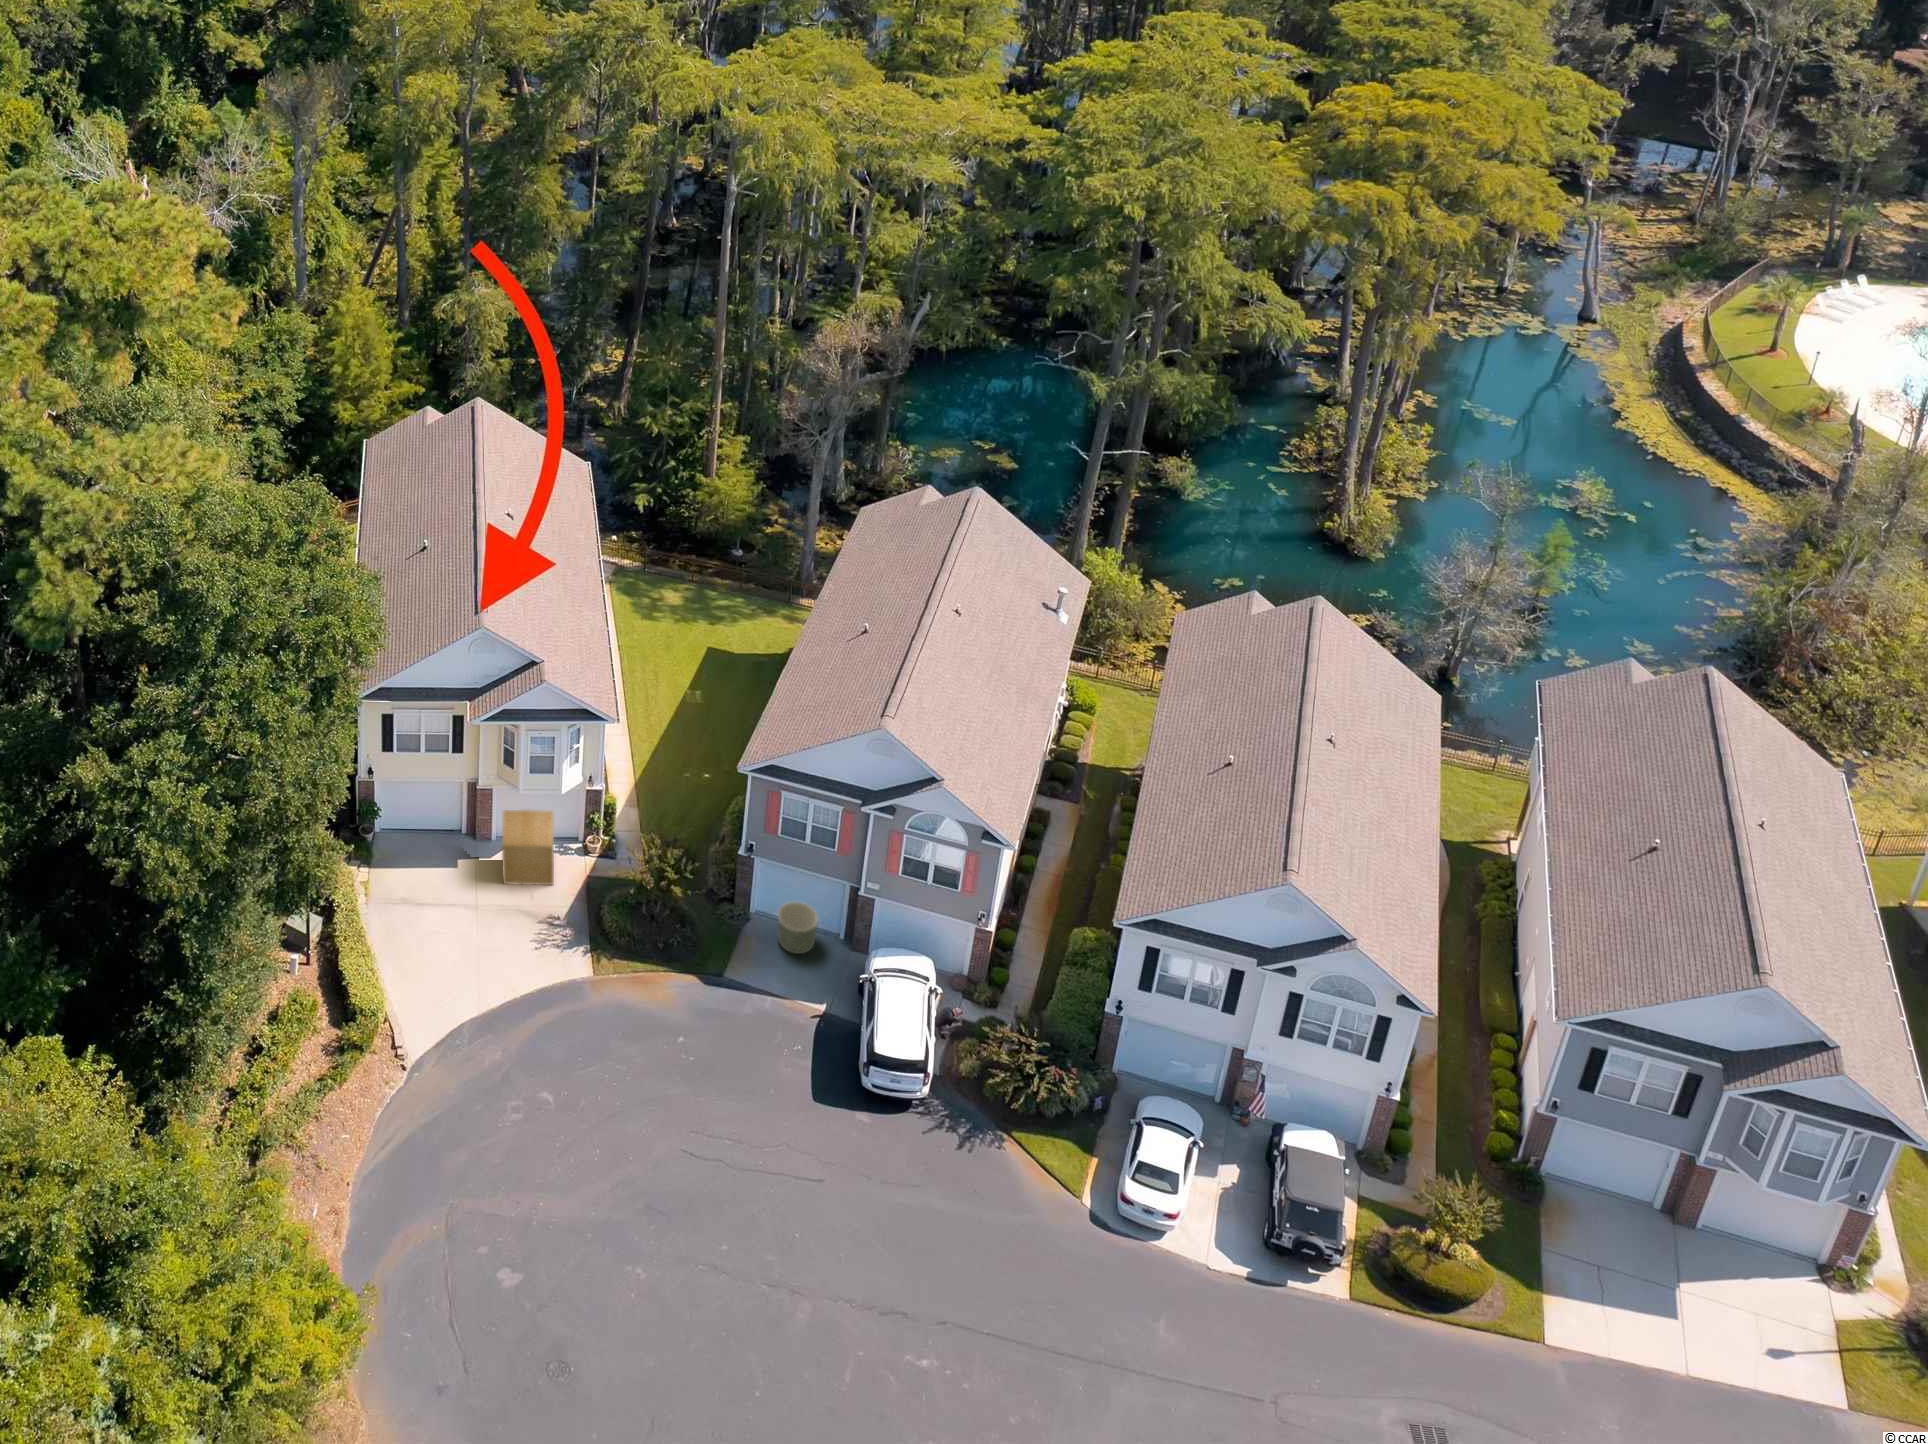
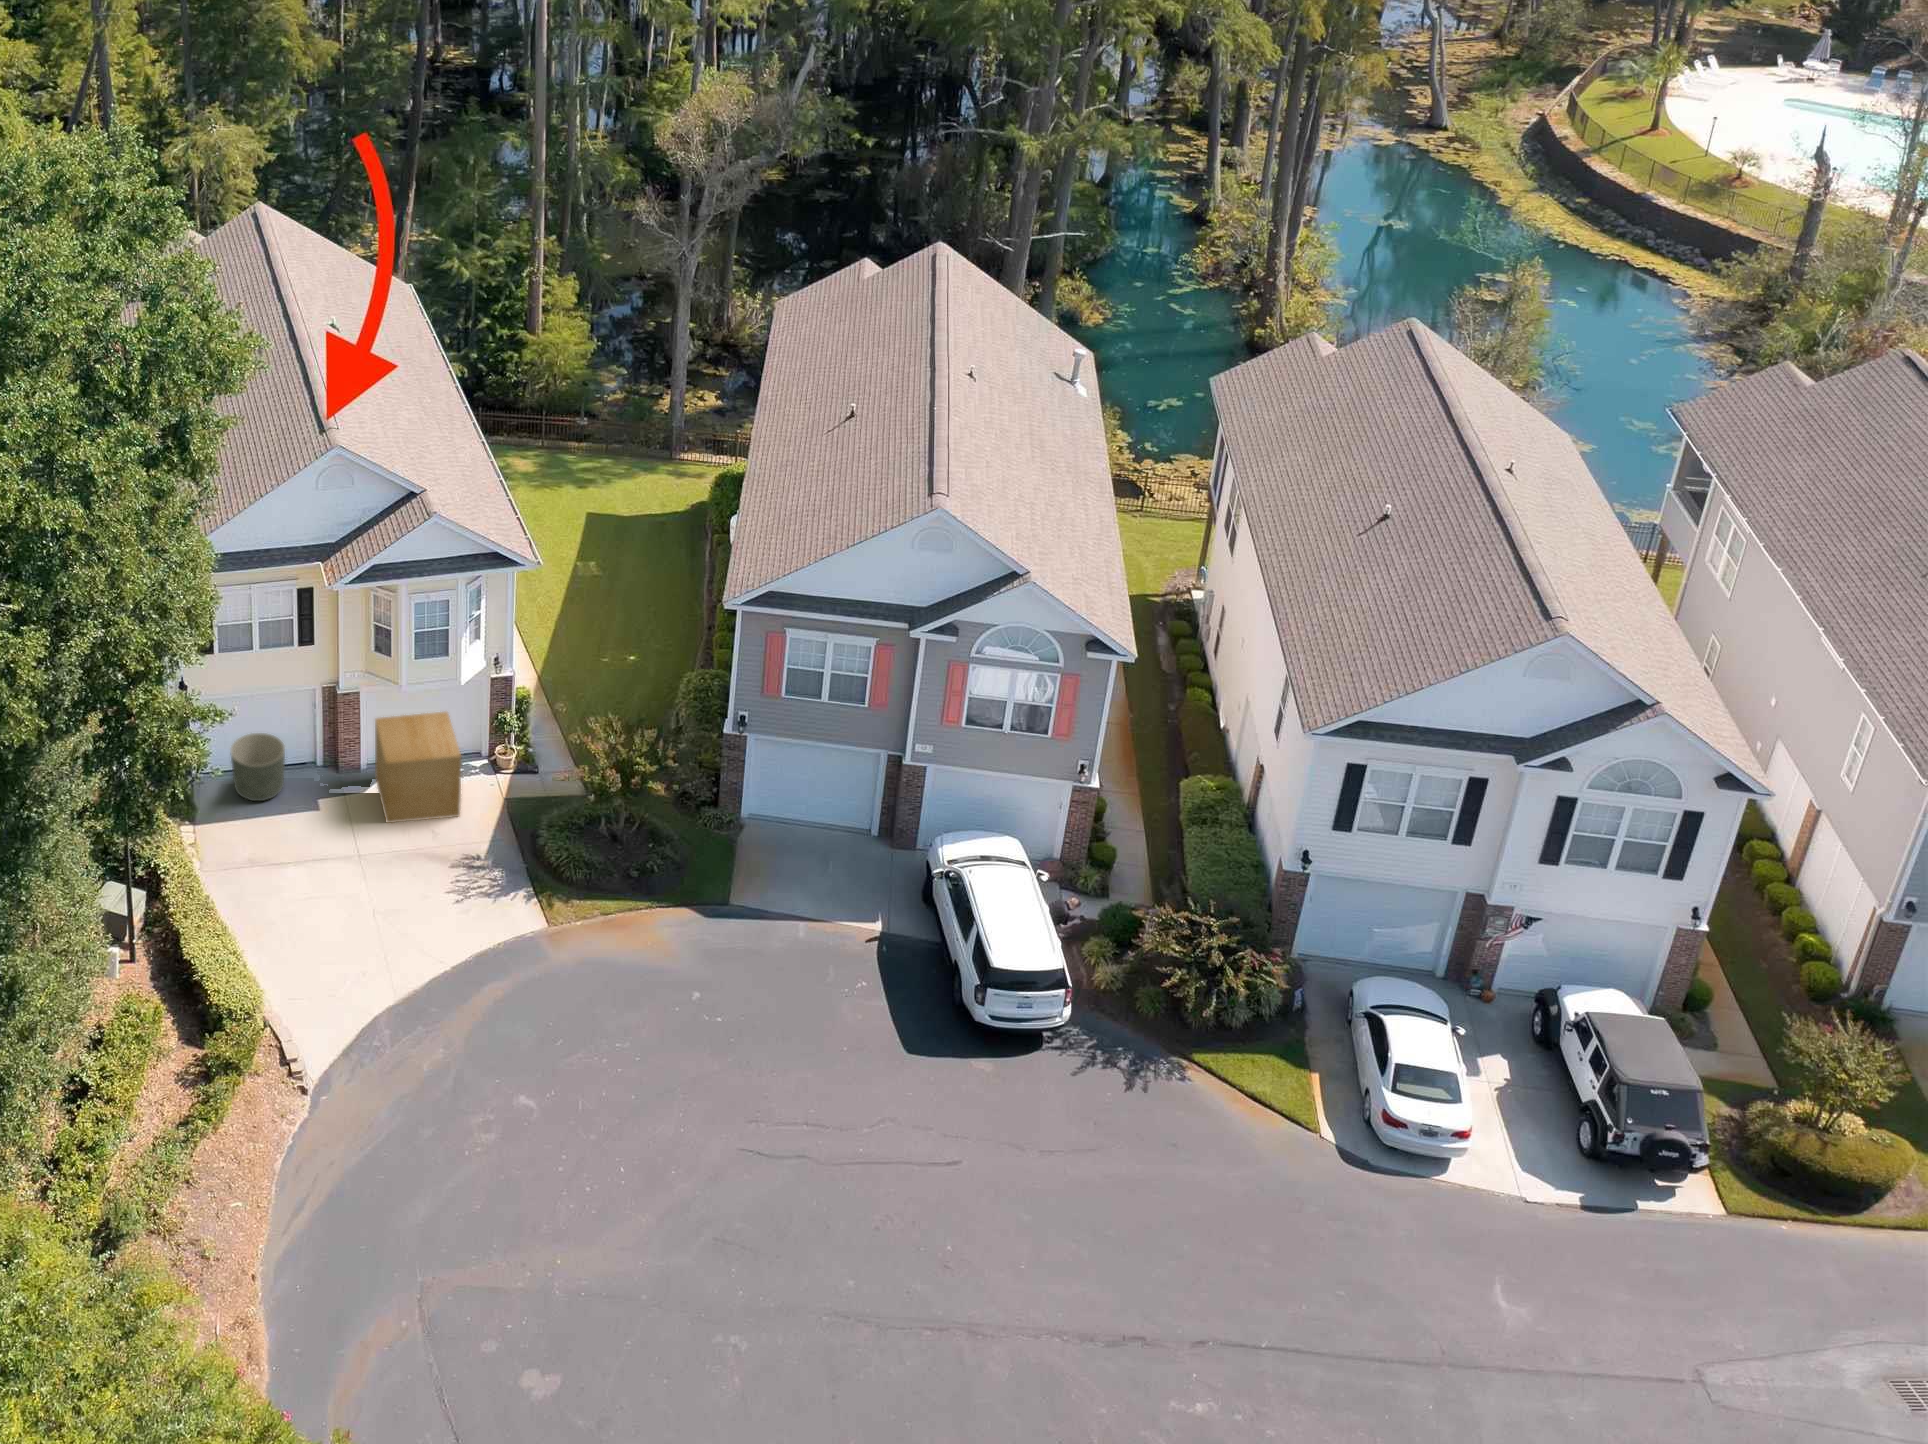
planter: present [778,902,818,954] -> present [231,733,285,801]

